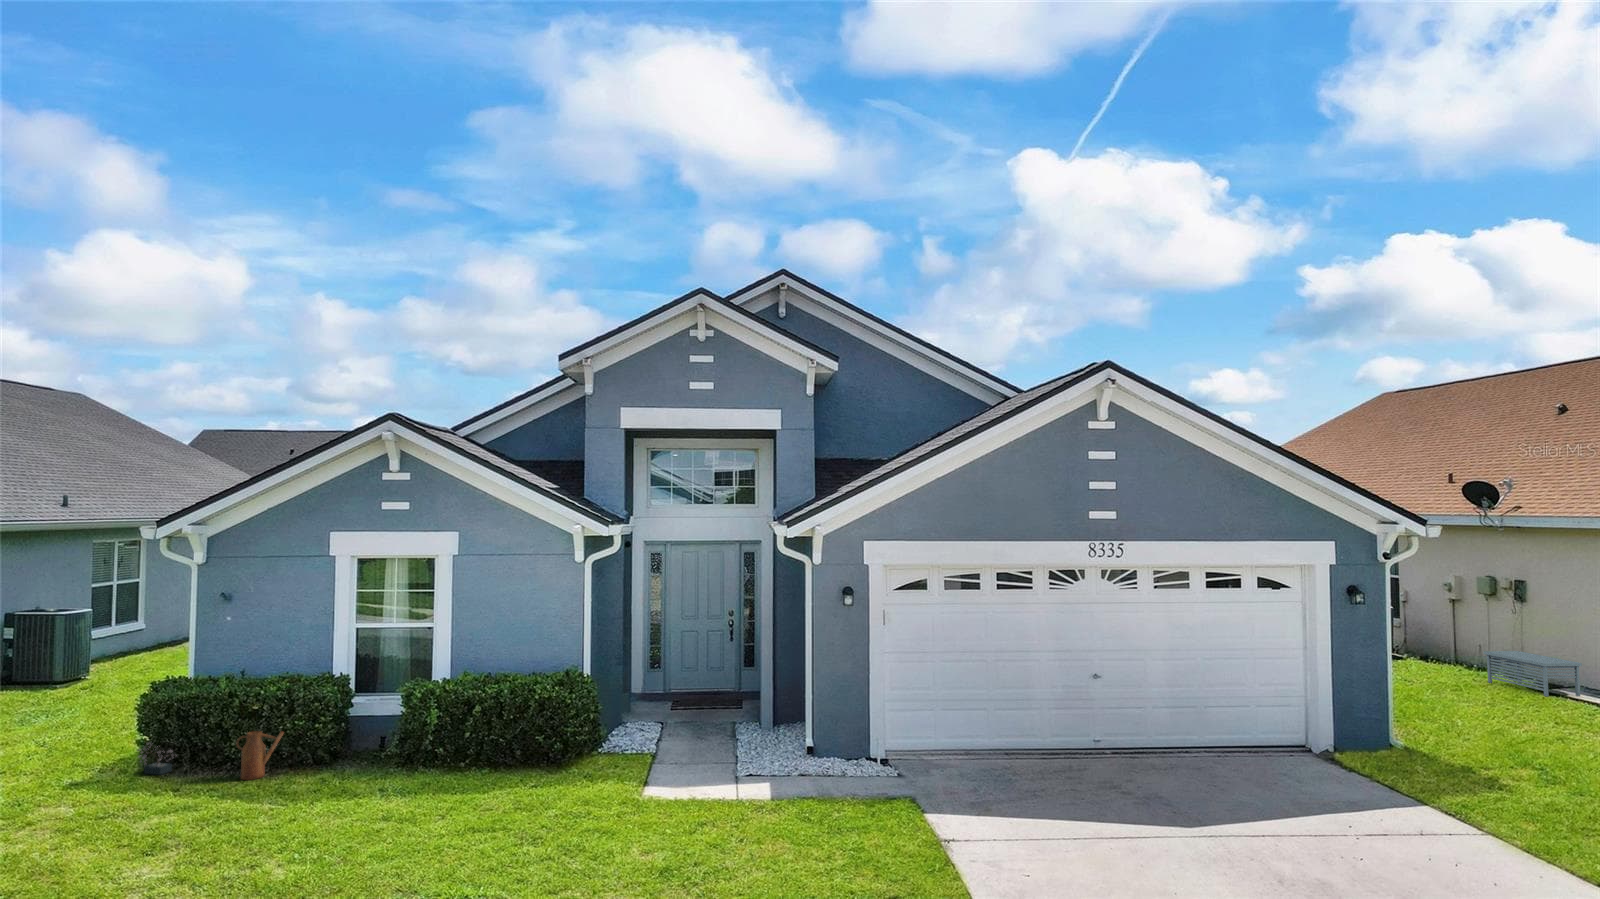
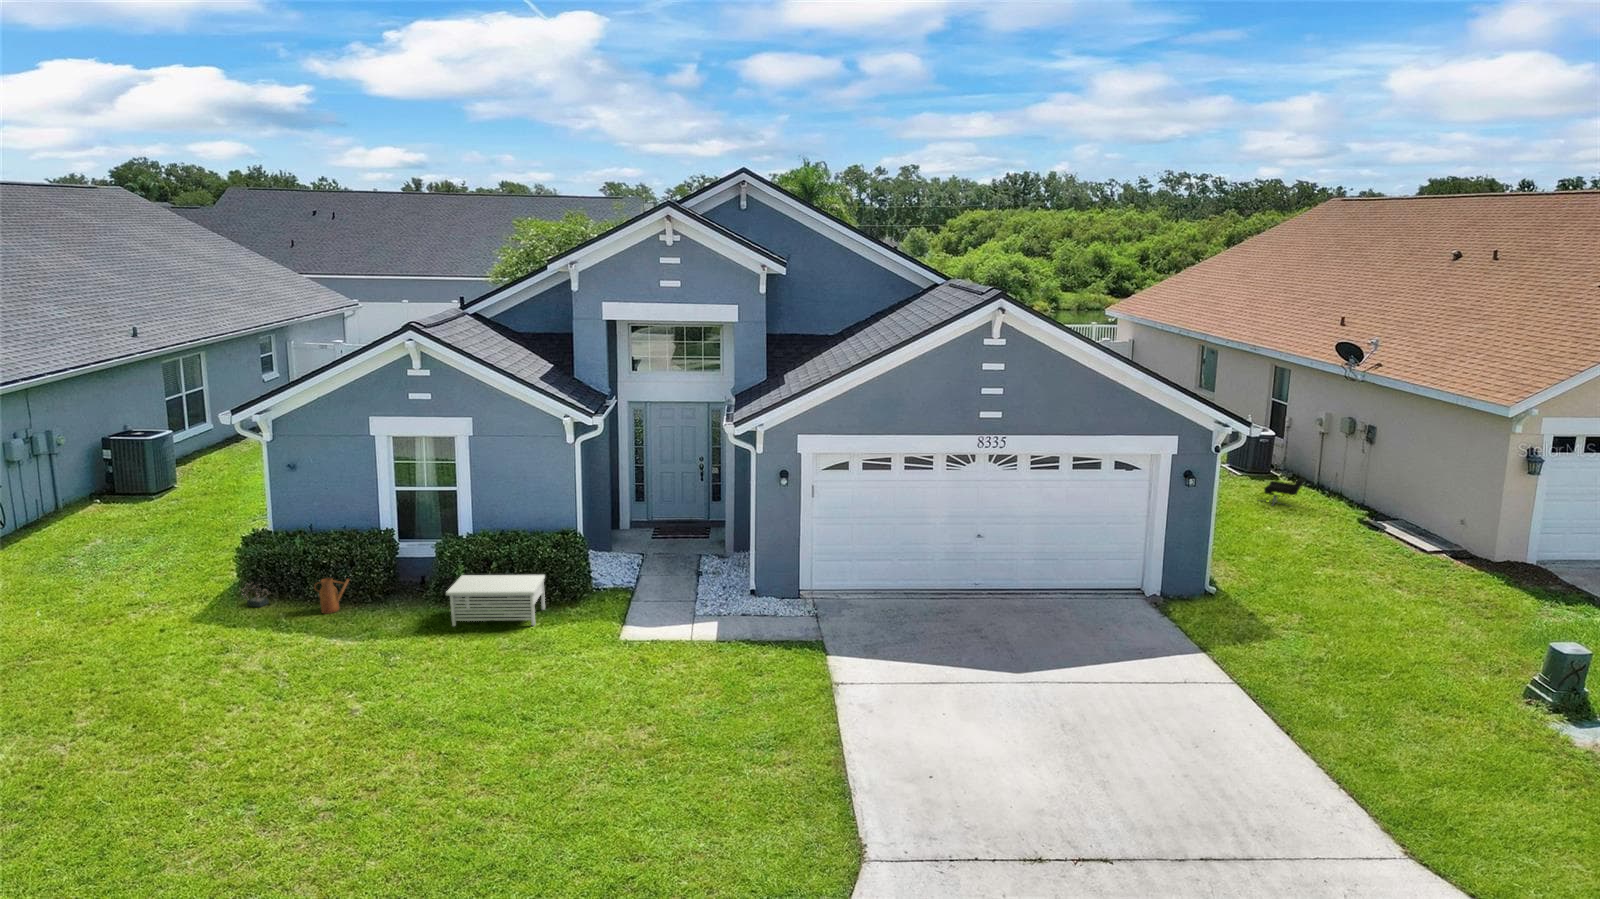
lounge chair: none [1428,636,1485,674] -> present [1264,477,1305,506]
storage bench: present [1483,651,1582,696] -> present [446,575,545,626]

